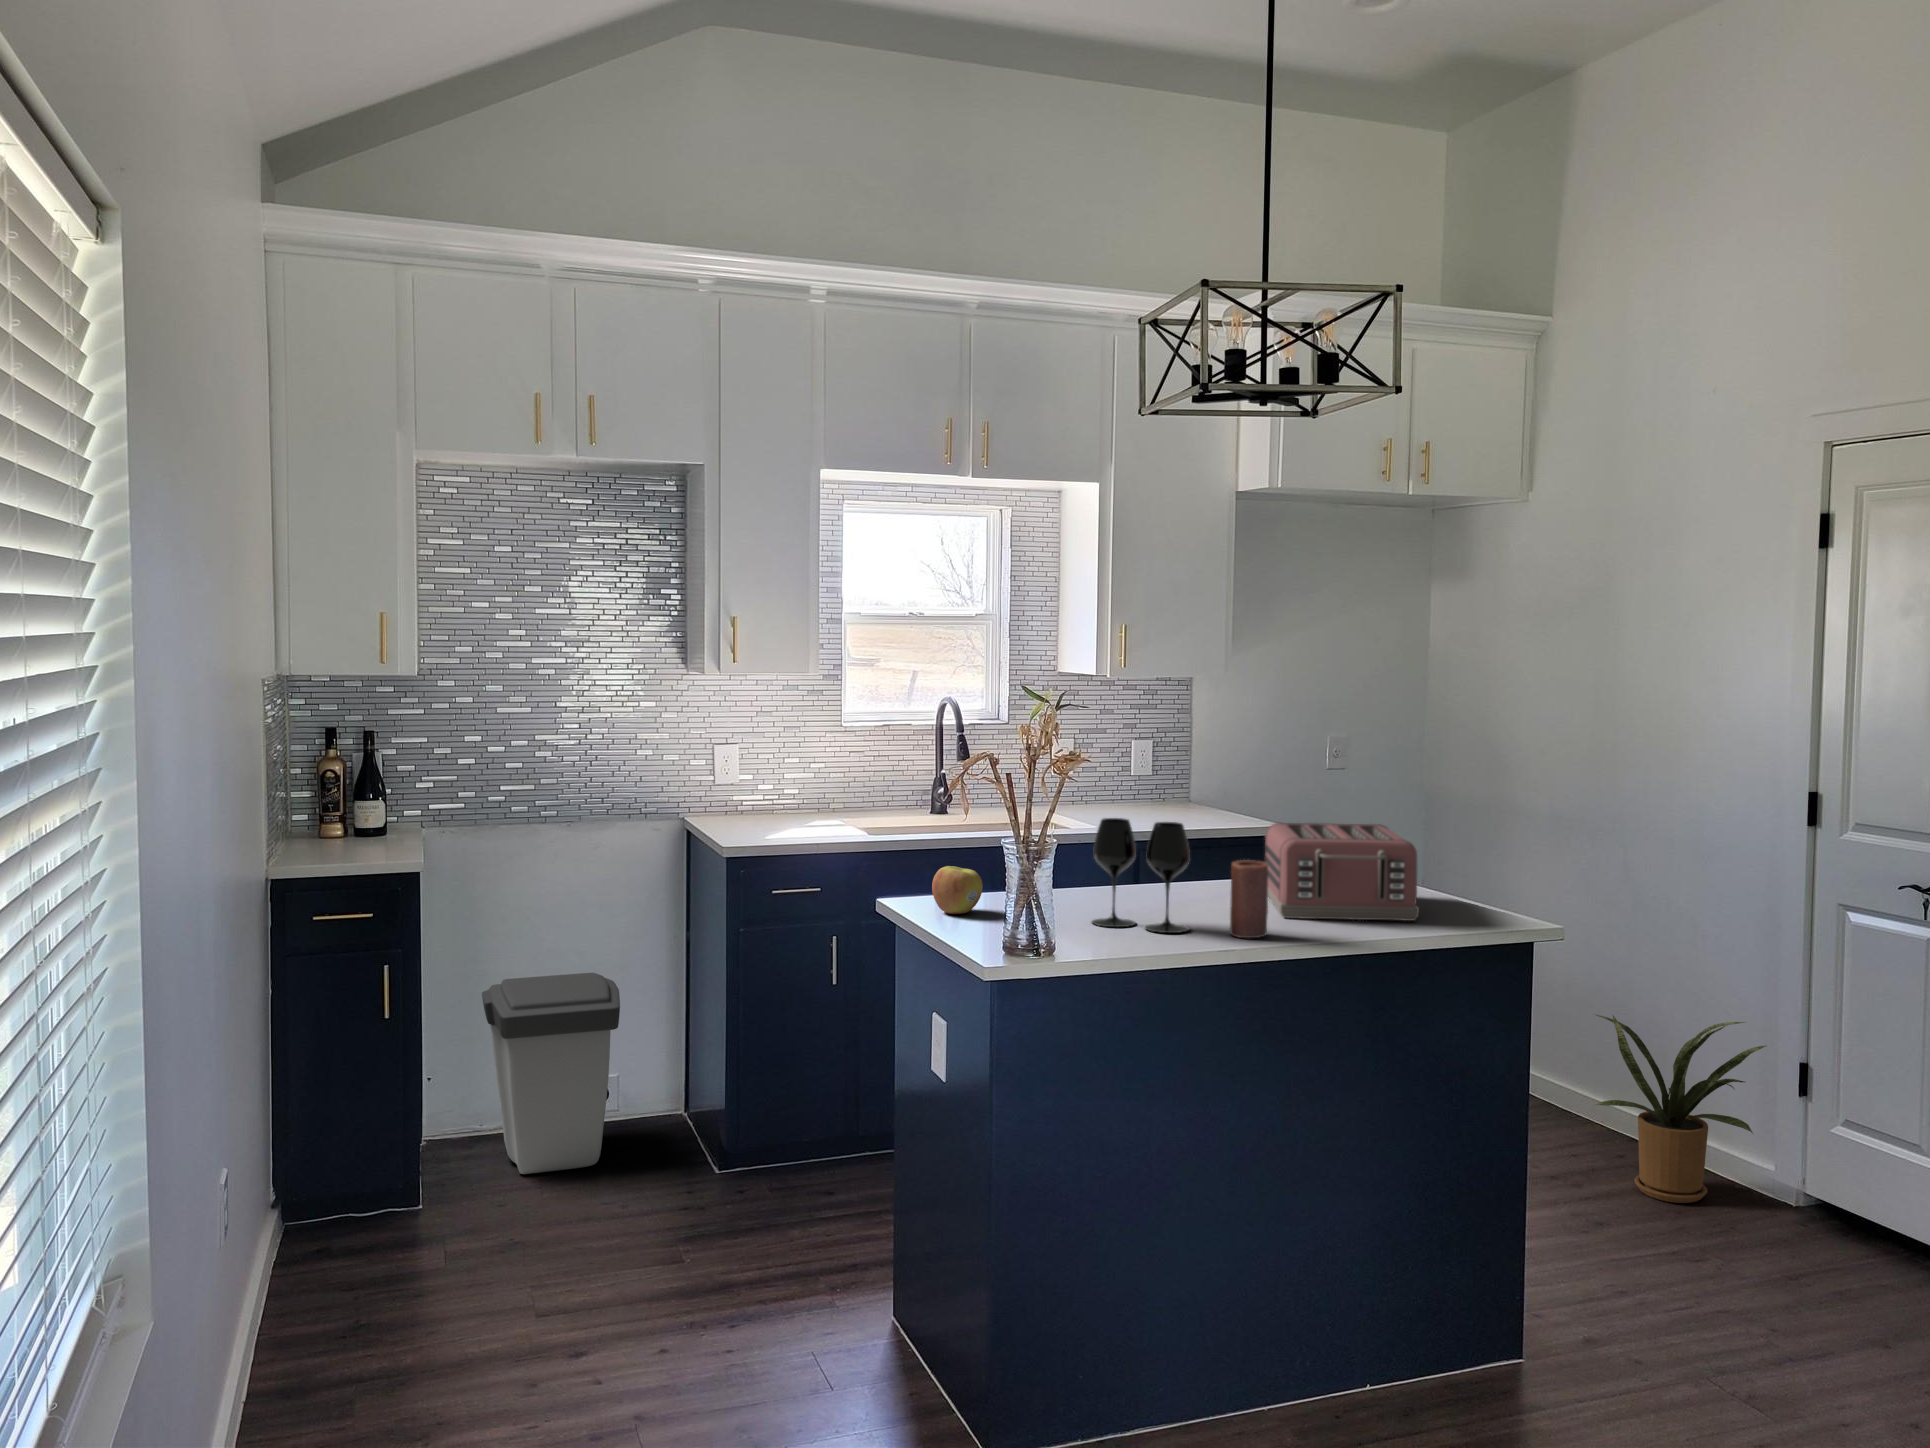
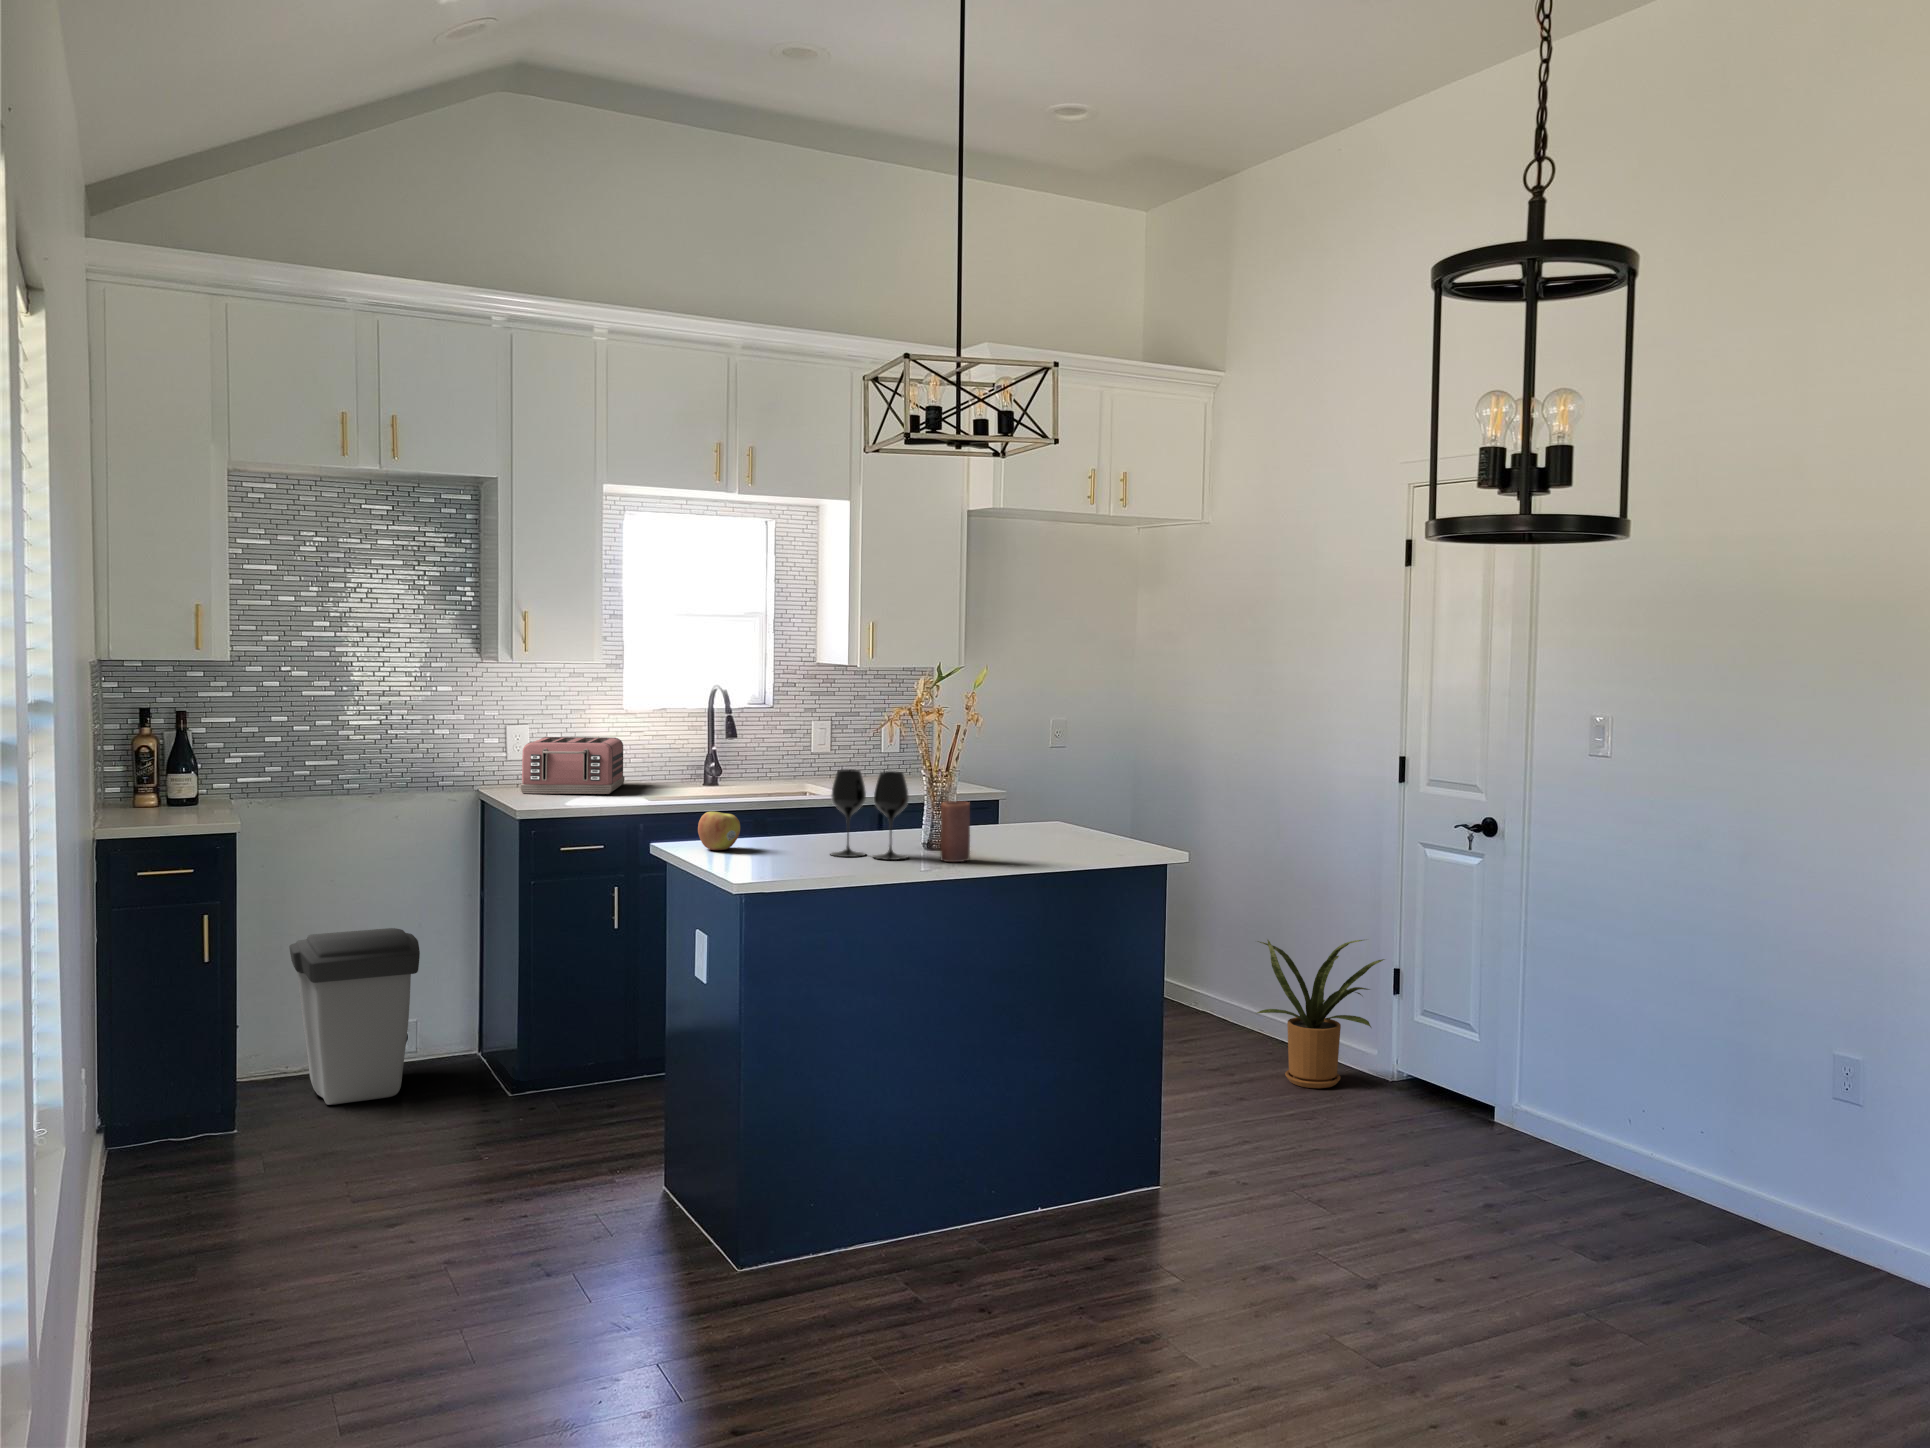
toaster: present [1265,823,1419,921] -> present [520,737,625,794]

